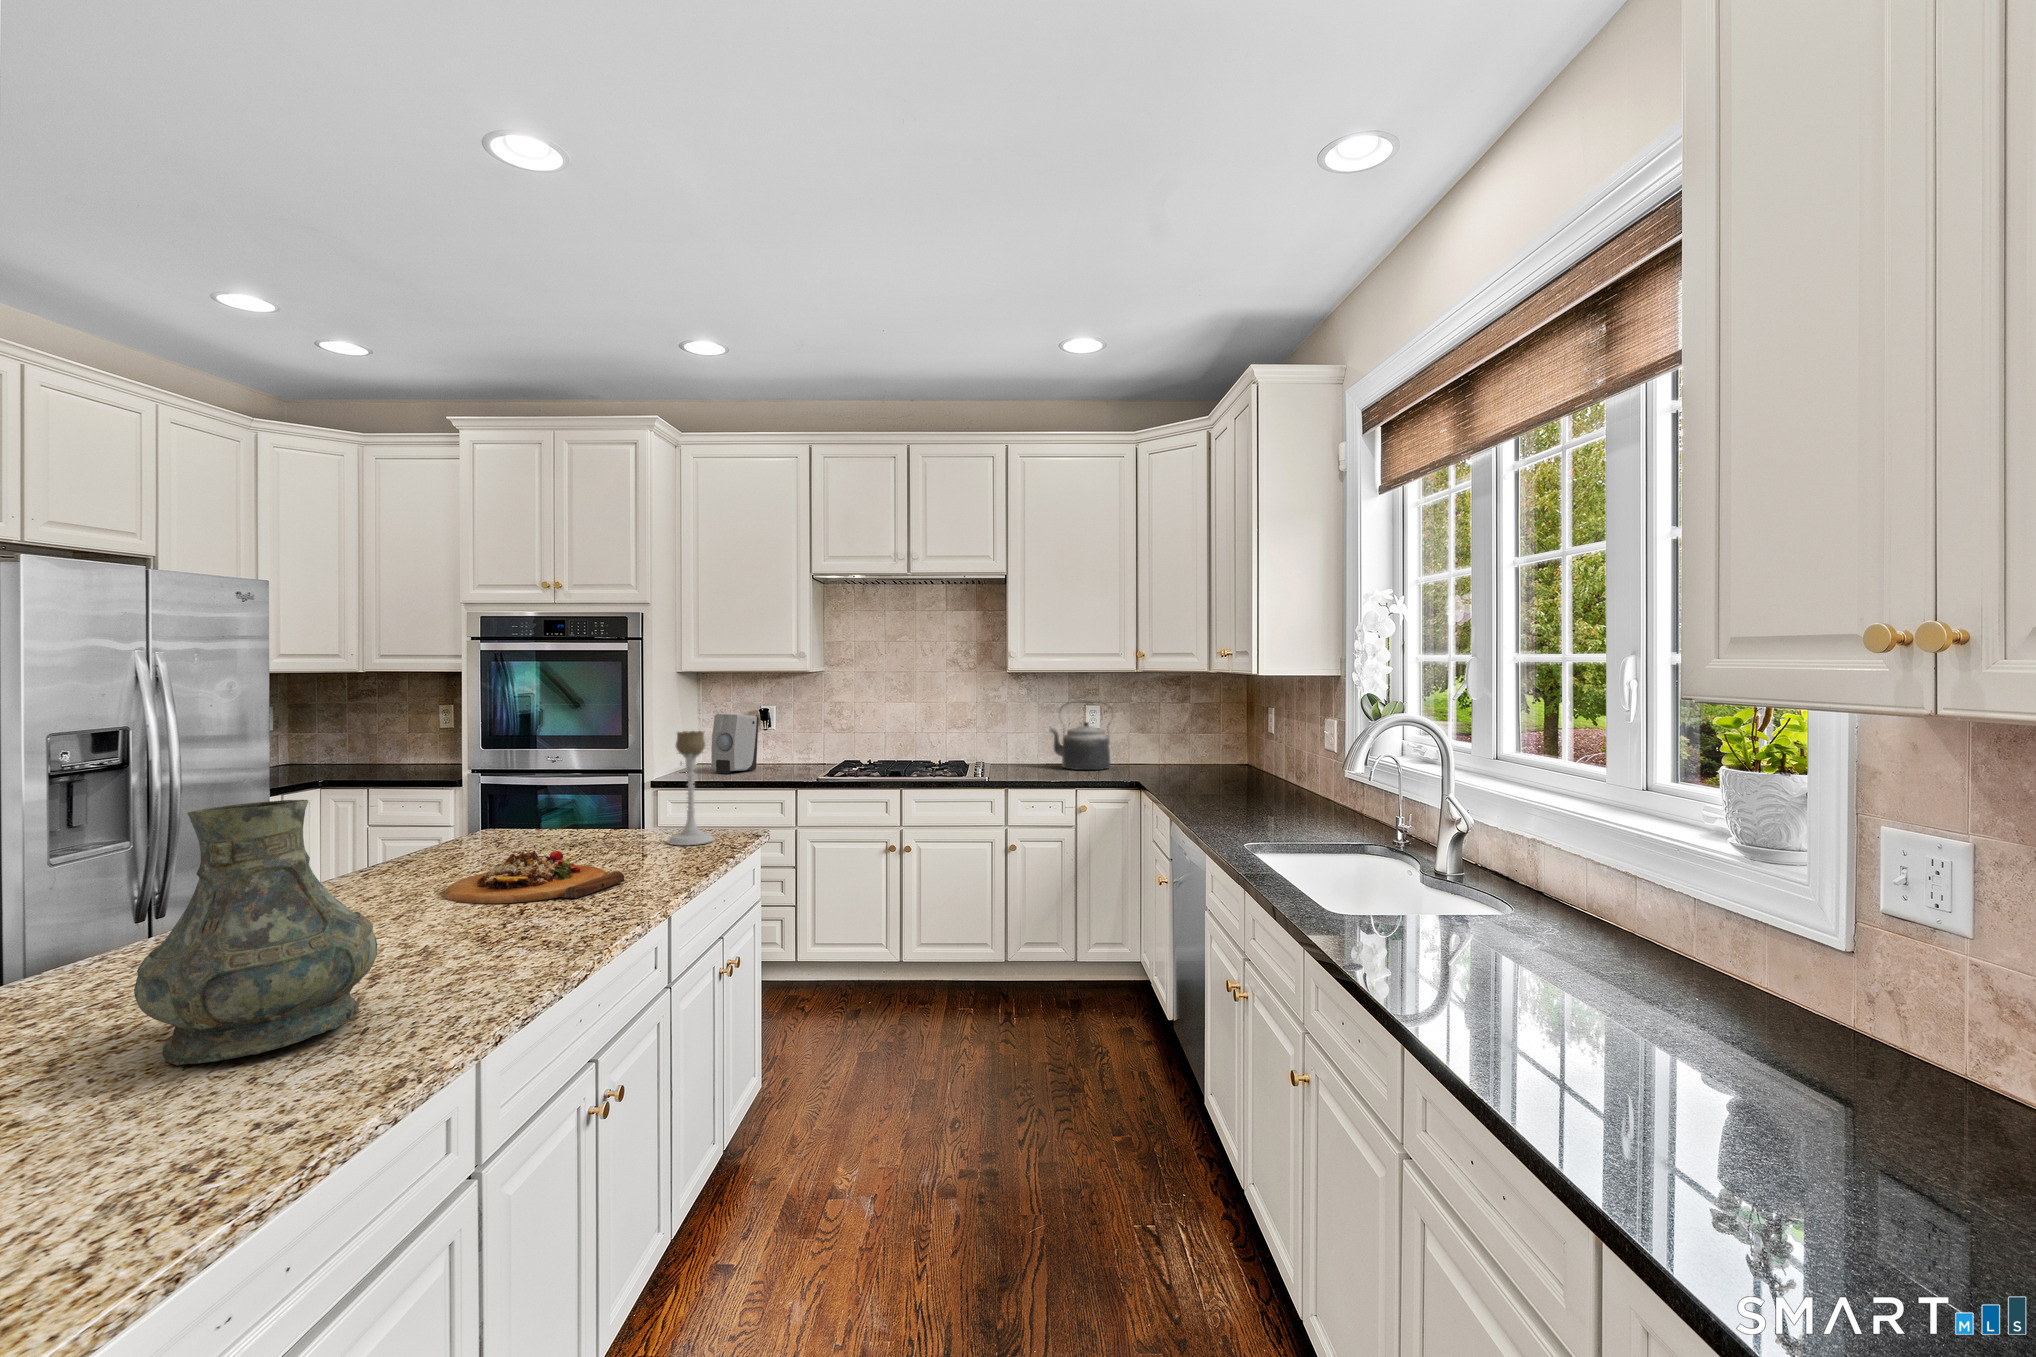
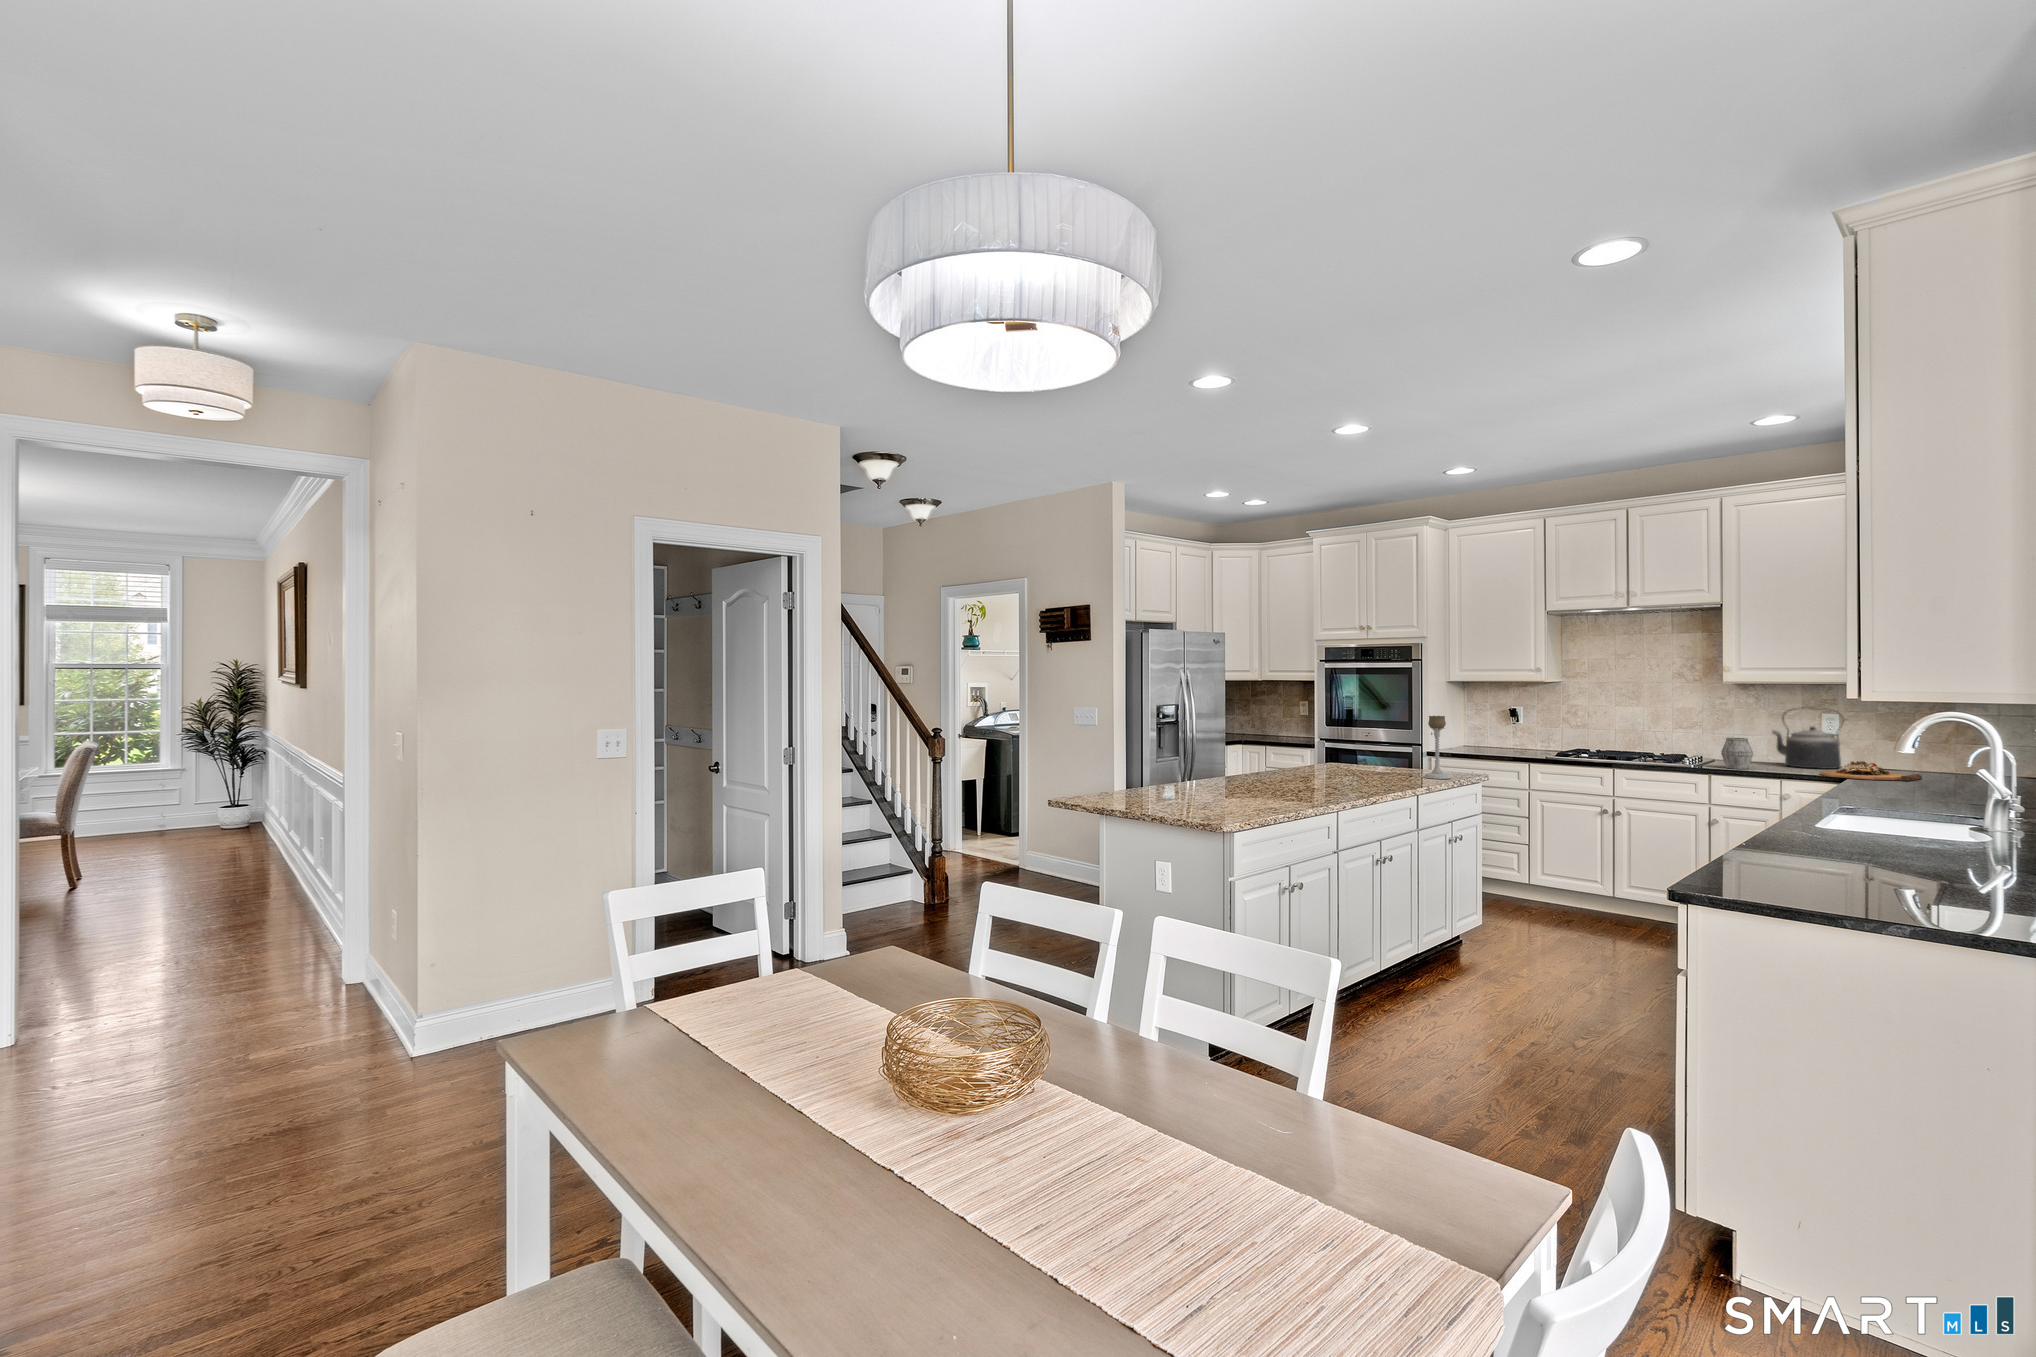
soap dispenser: present [711,714,759,774] -> none [1470,711,1506,752]
mug: none [1015,739,1045,778] -> present [1721,738,1753,769]
vase: present [134,800,377,1066] -> none [1240,726,1302,802]
cutting board: present [444,851,625,904] -> present [1820,761,1922,781]

